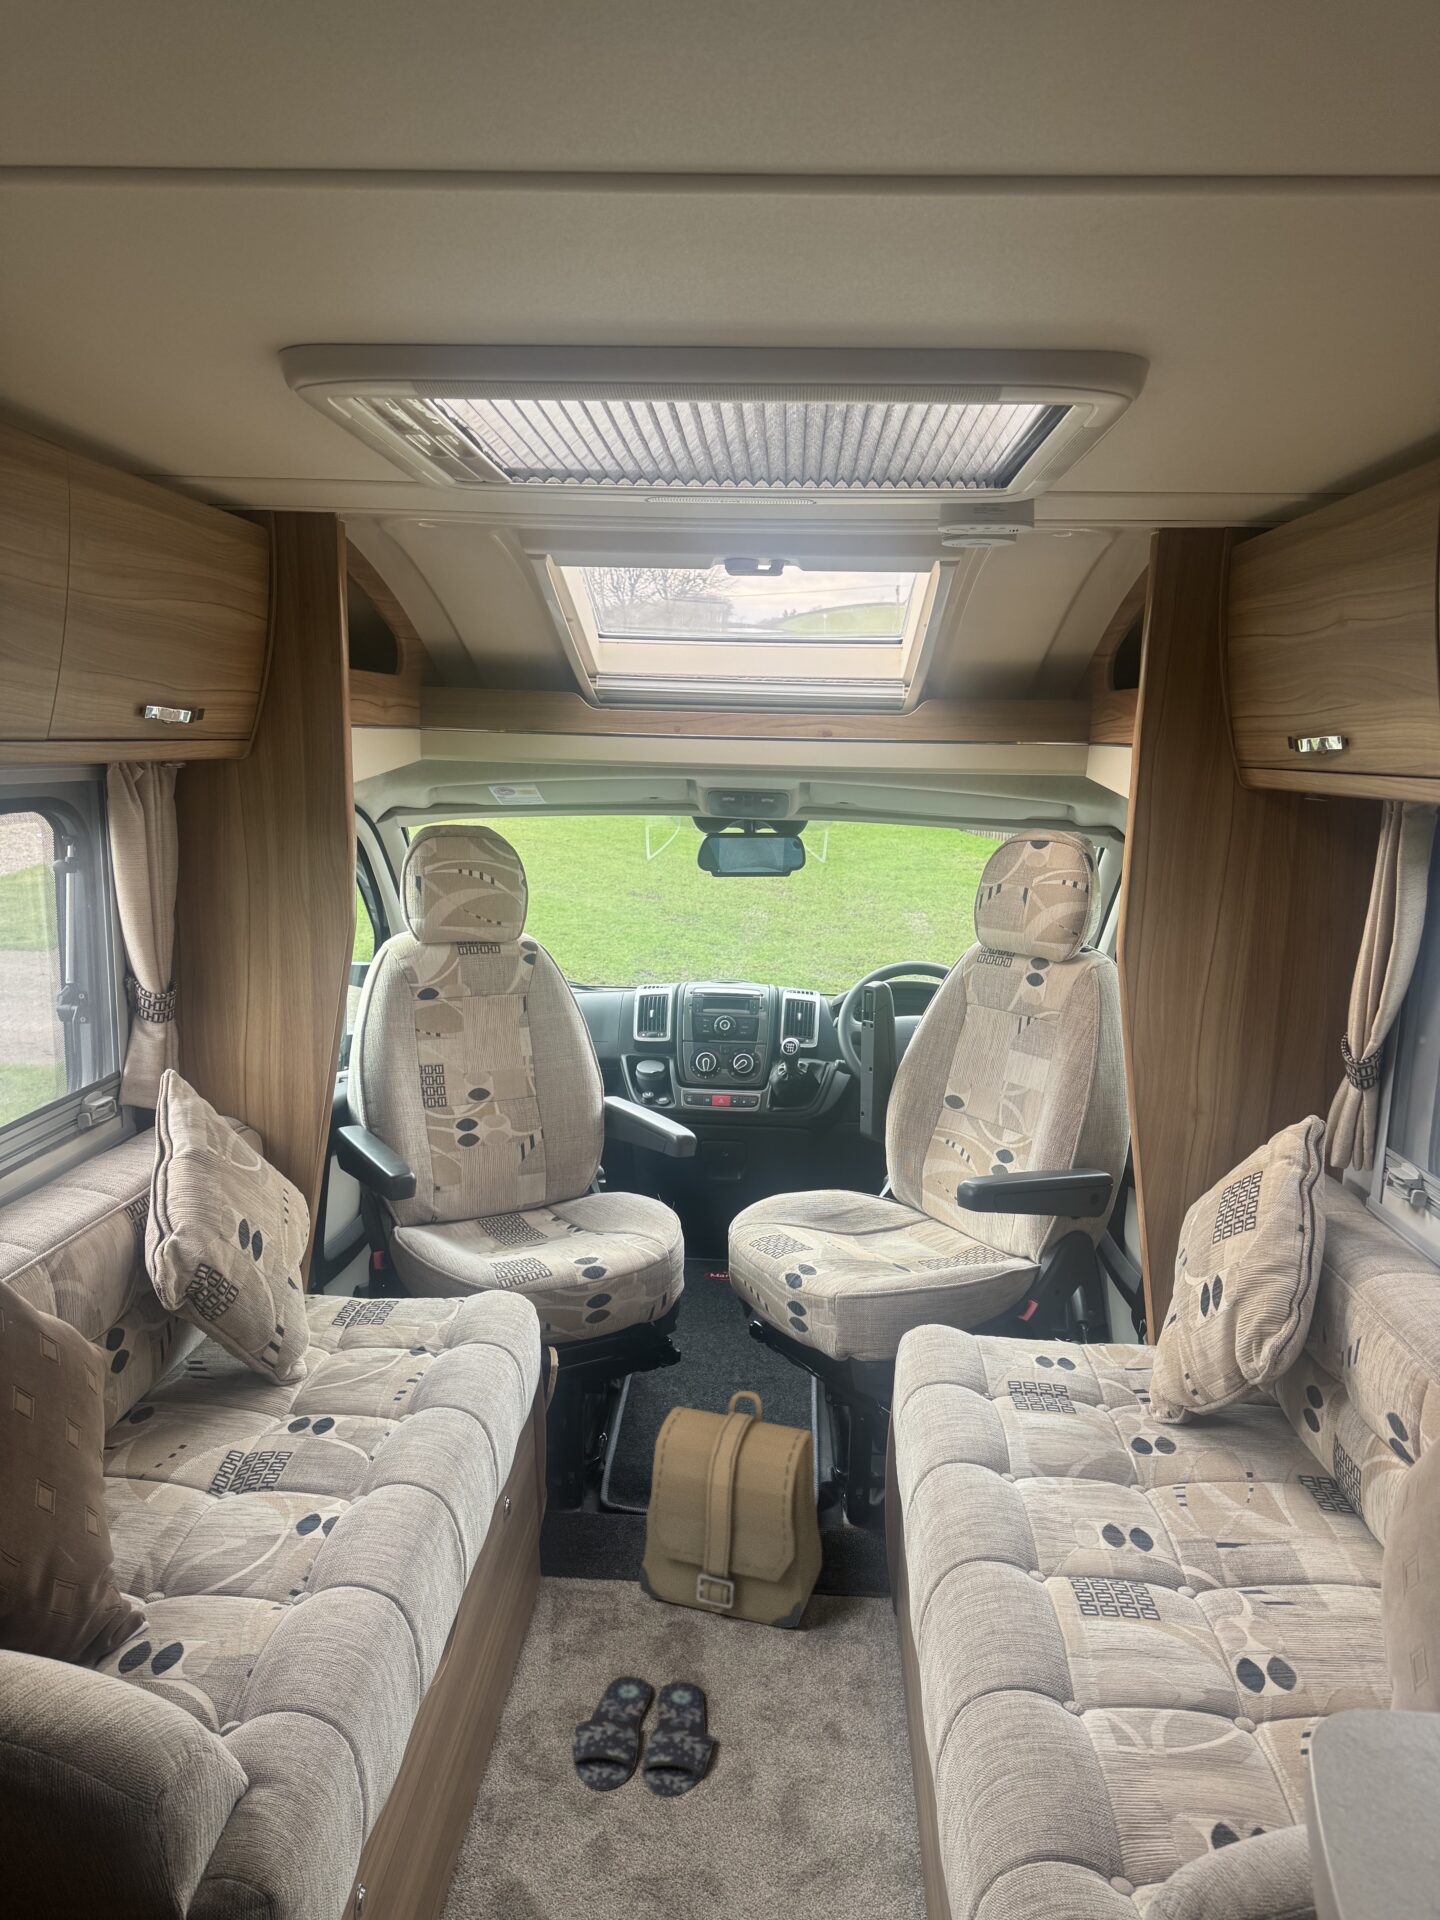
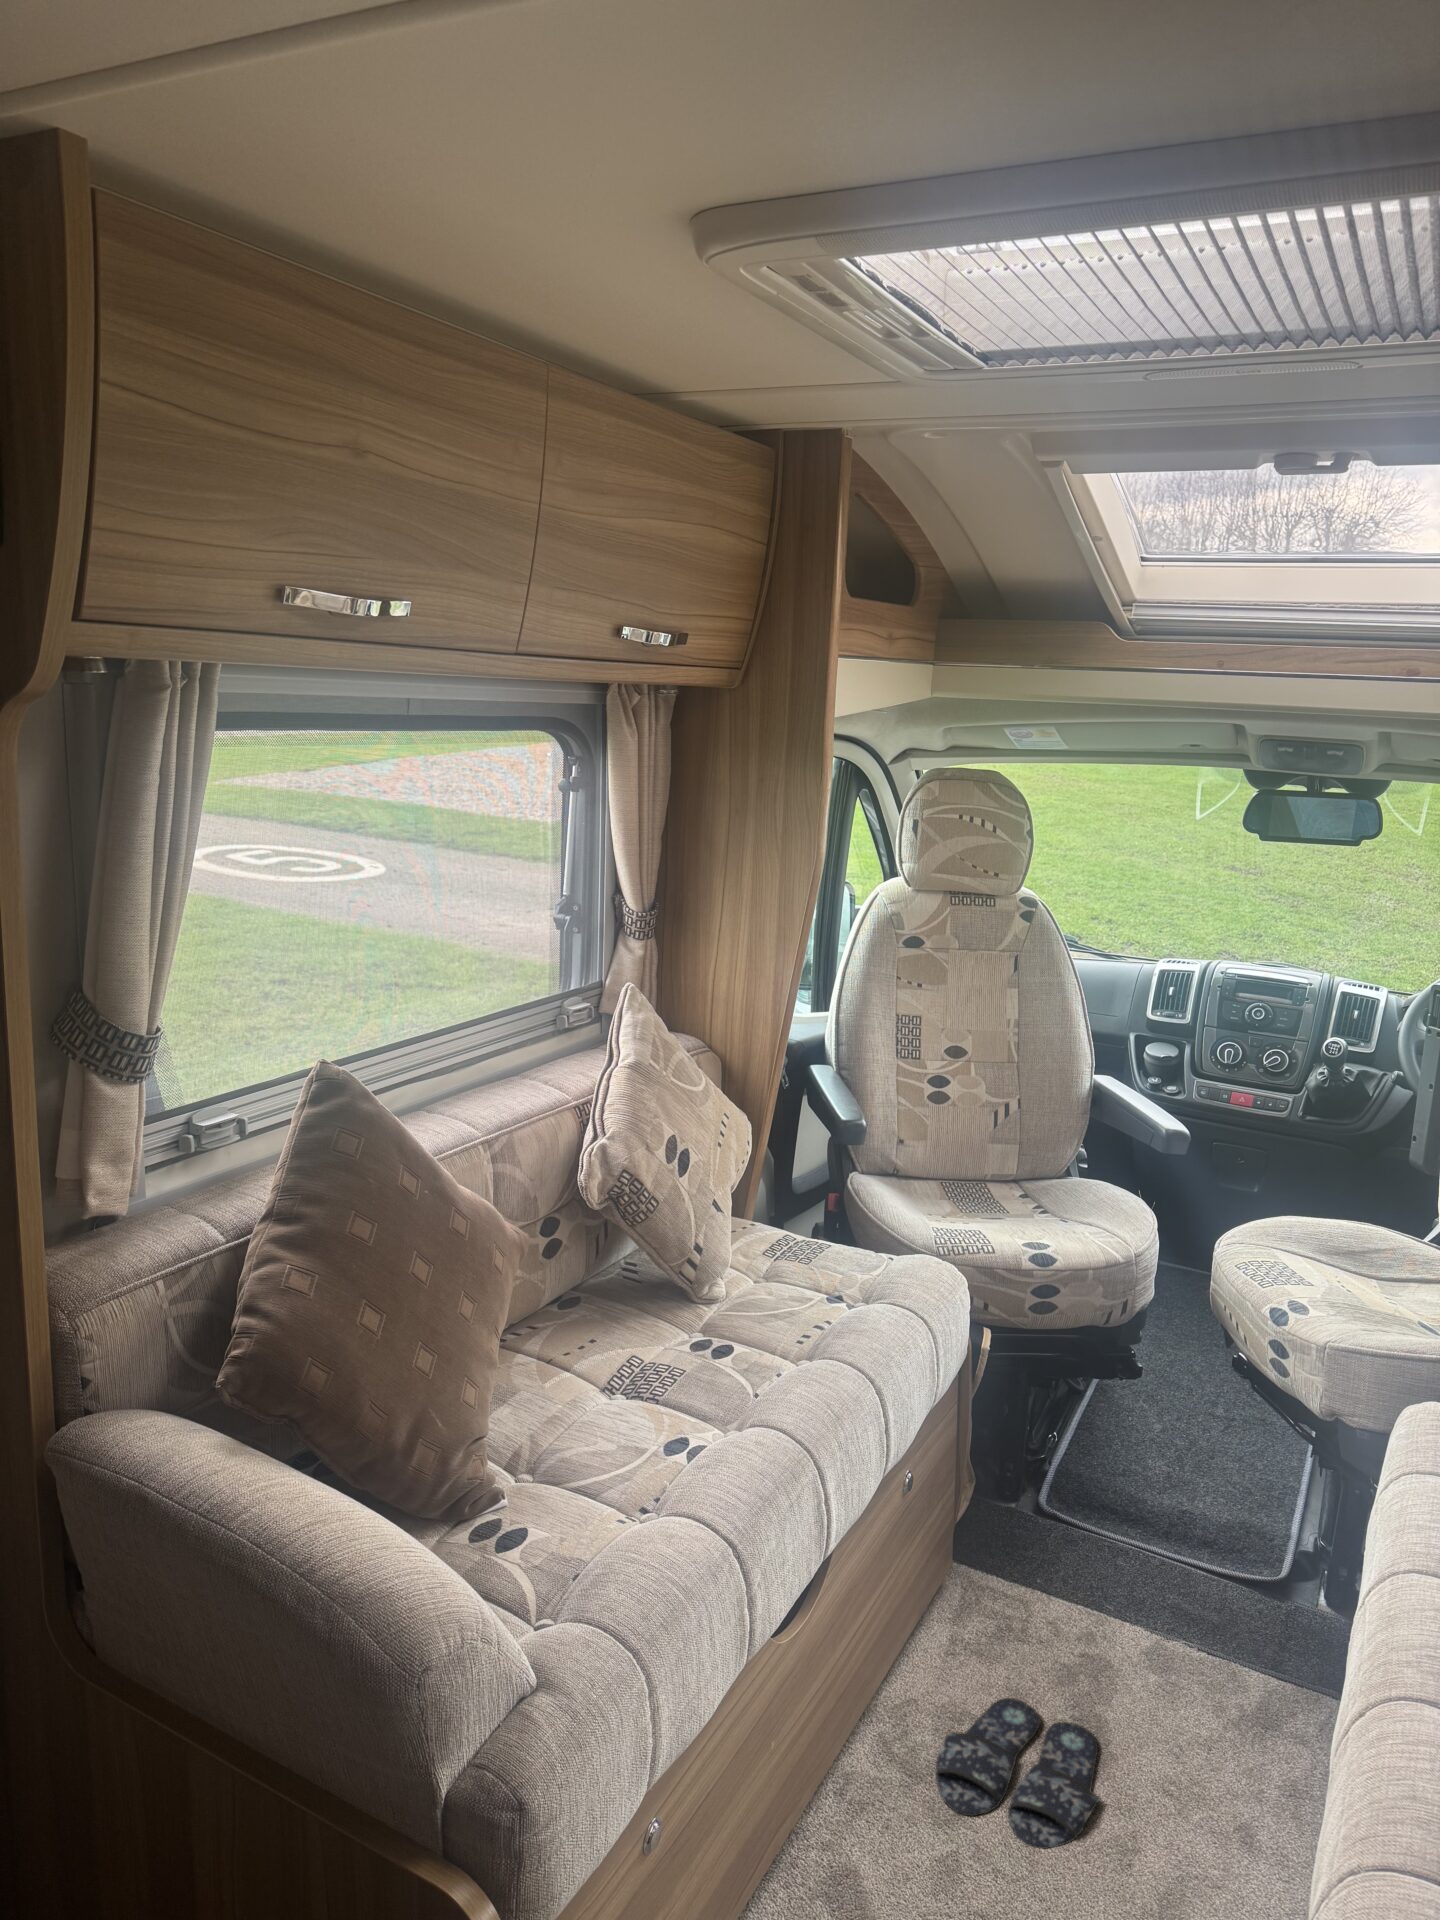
backpack: present [639,1391,822,1628] -> none [1052,1419,1275,1704]

